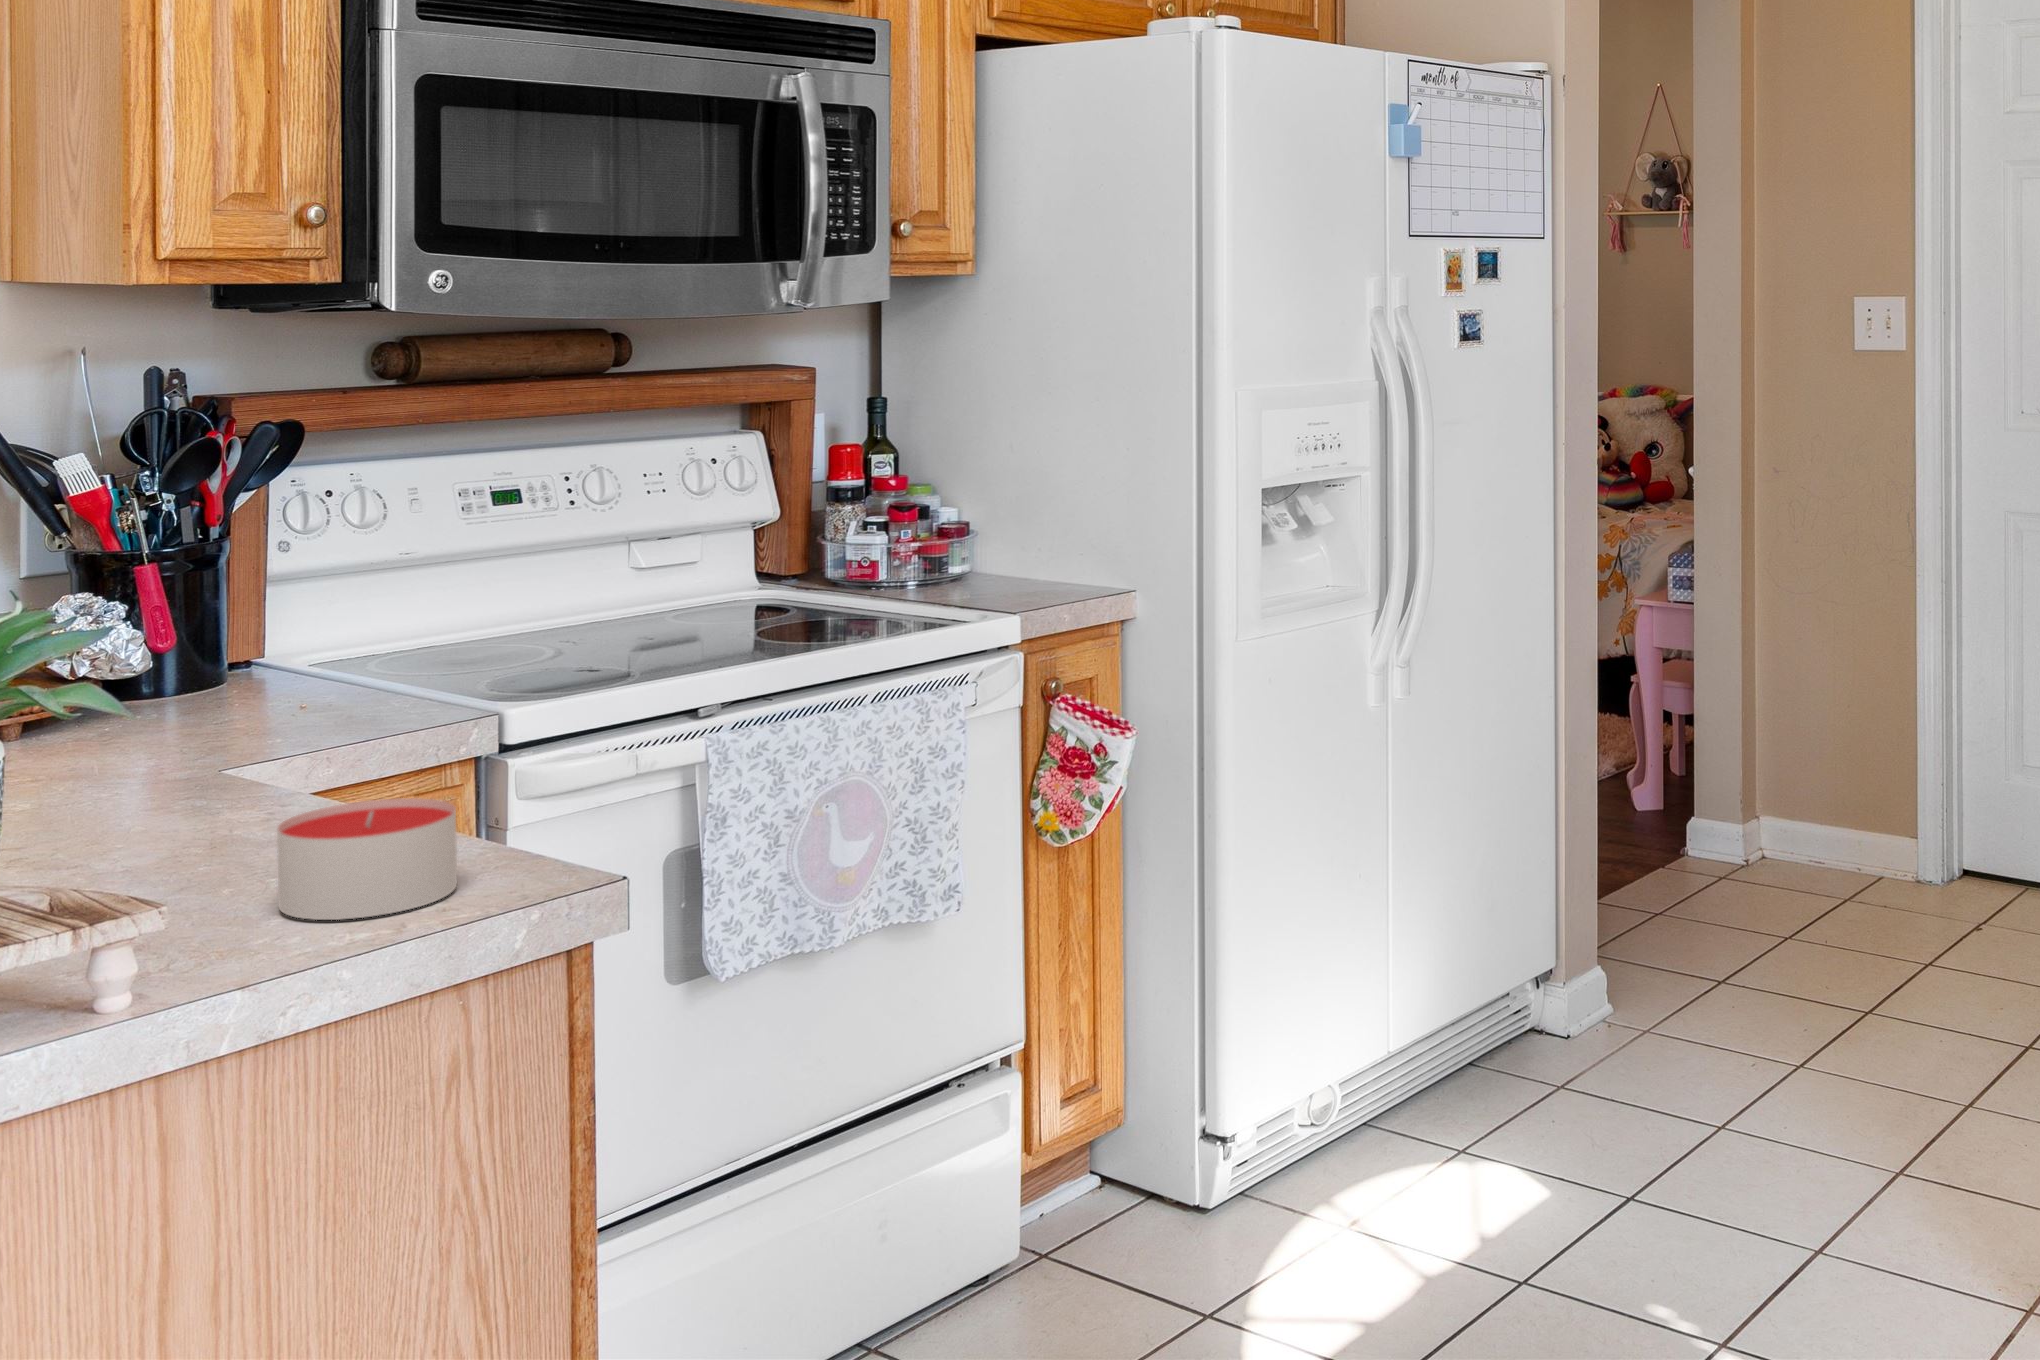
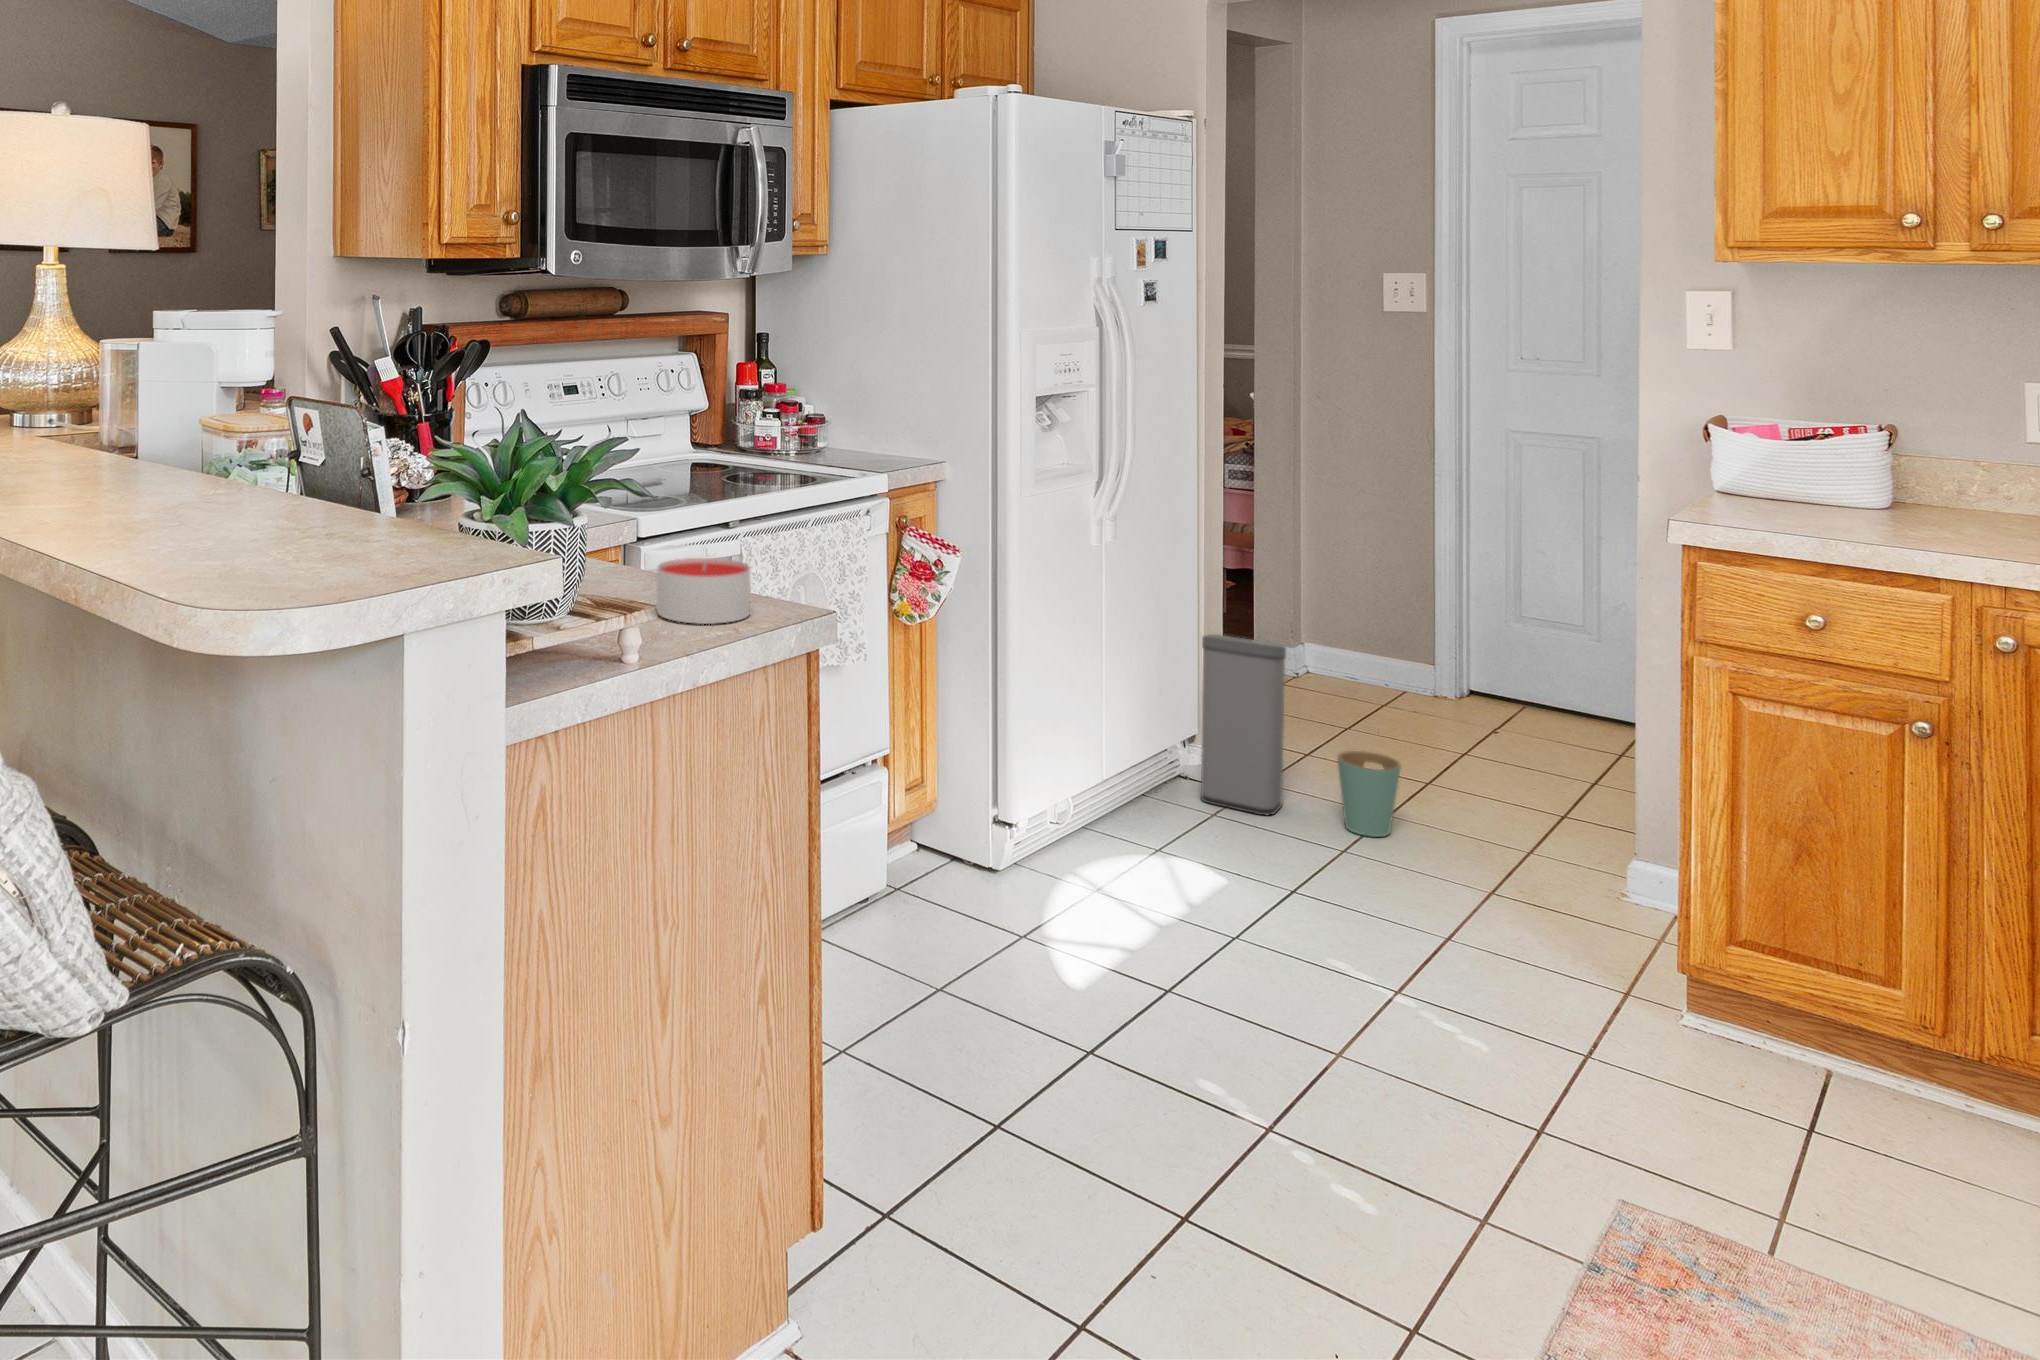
trash can: none [1553,819,1812,1104] -> present [1201,634,1401,837]

